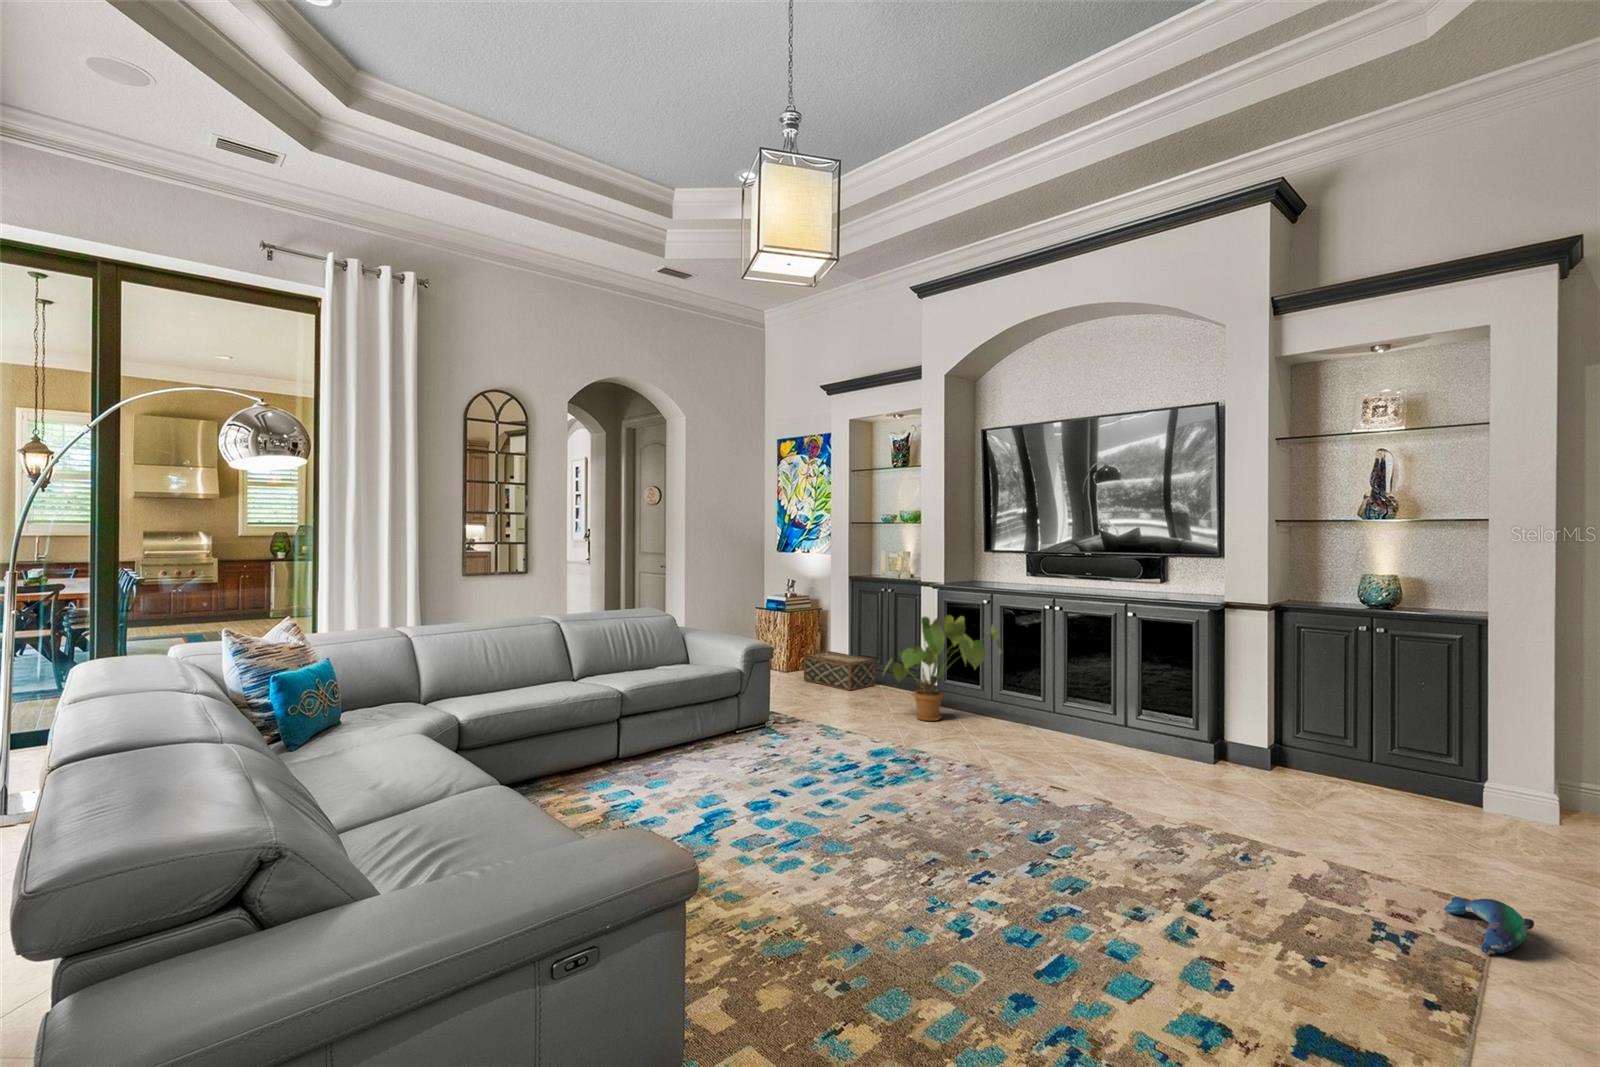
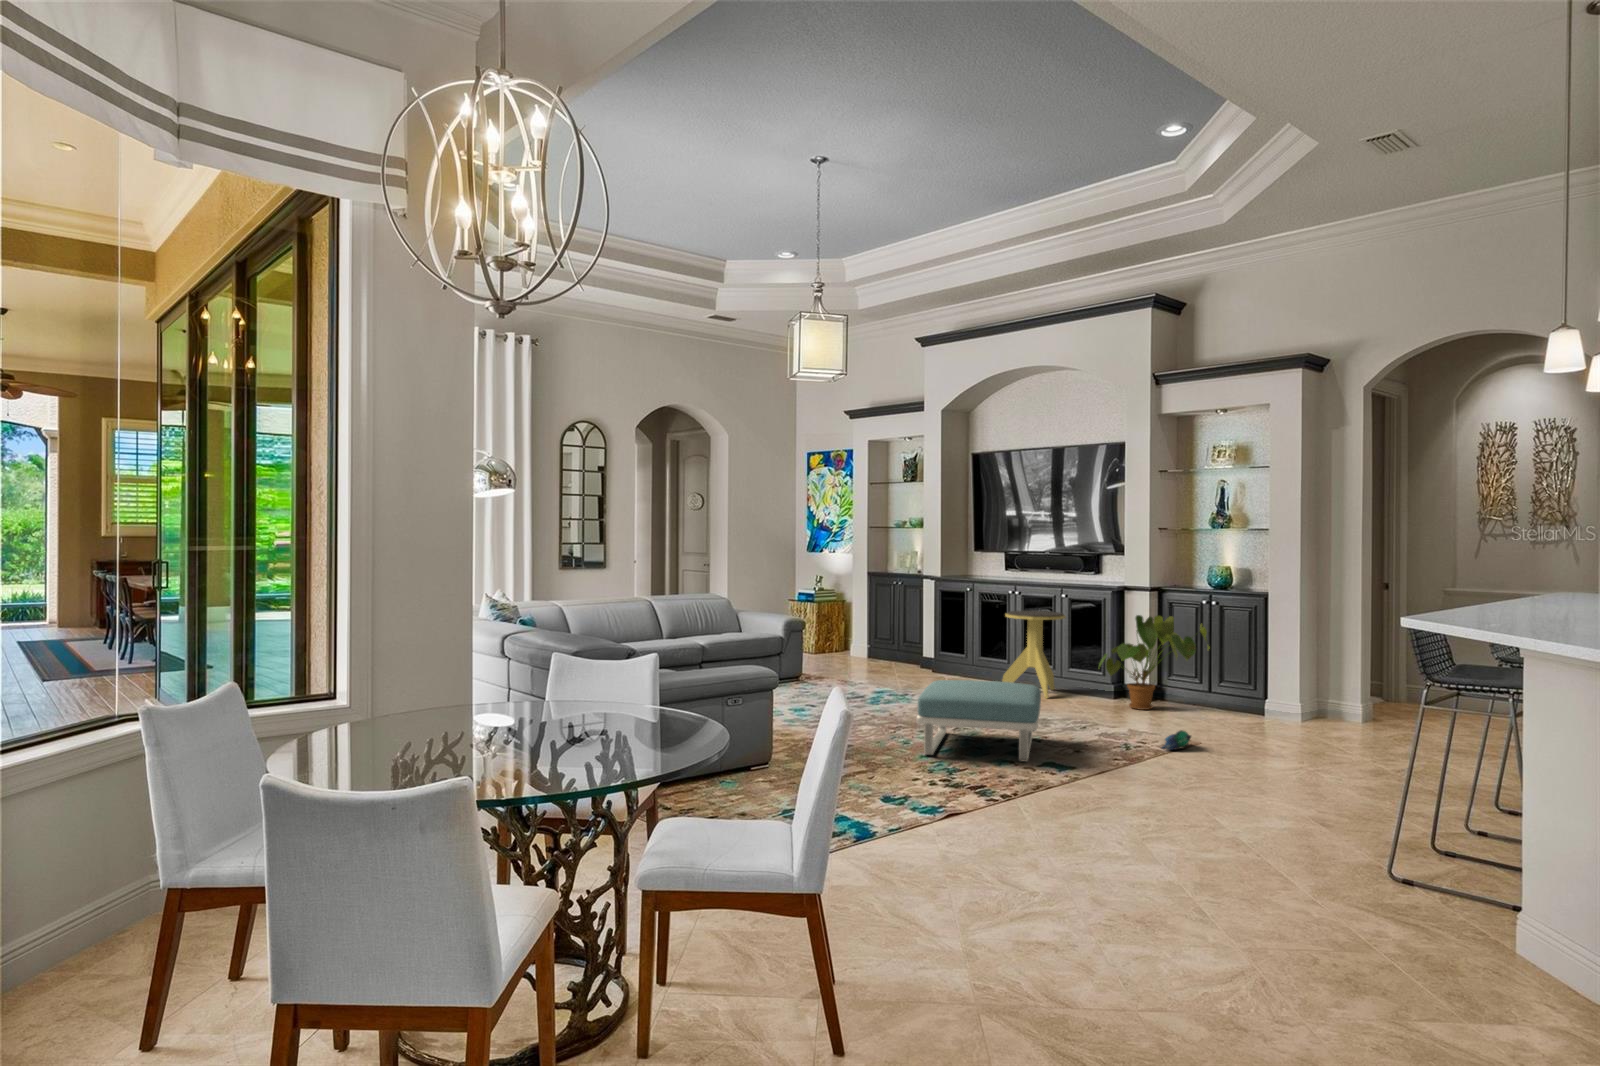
house plant: present [884,615,1002,721] -> present [1099,615,1210,710]
side table: none [1047,634,1141,766] -> present [1002,611,1065,698]
woven basket: present [804,651,875,690] -> none [829,636,888,664]
footstool: none [1001,791,1288,1027] -> present [917,680,1041,762]

